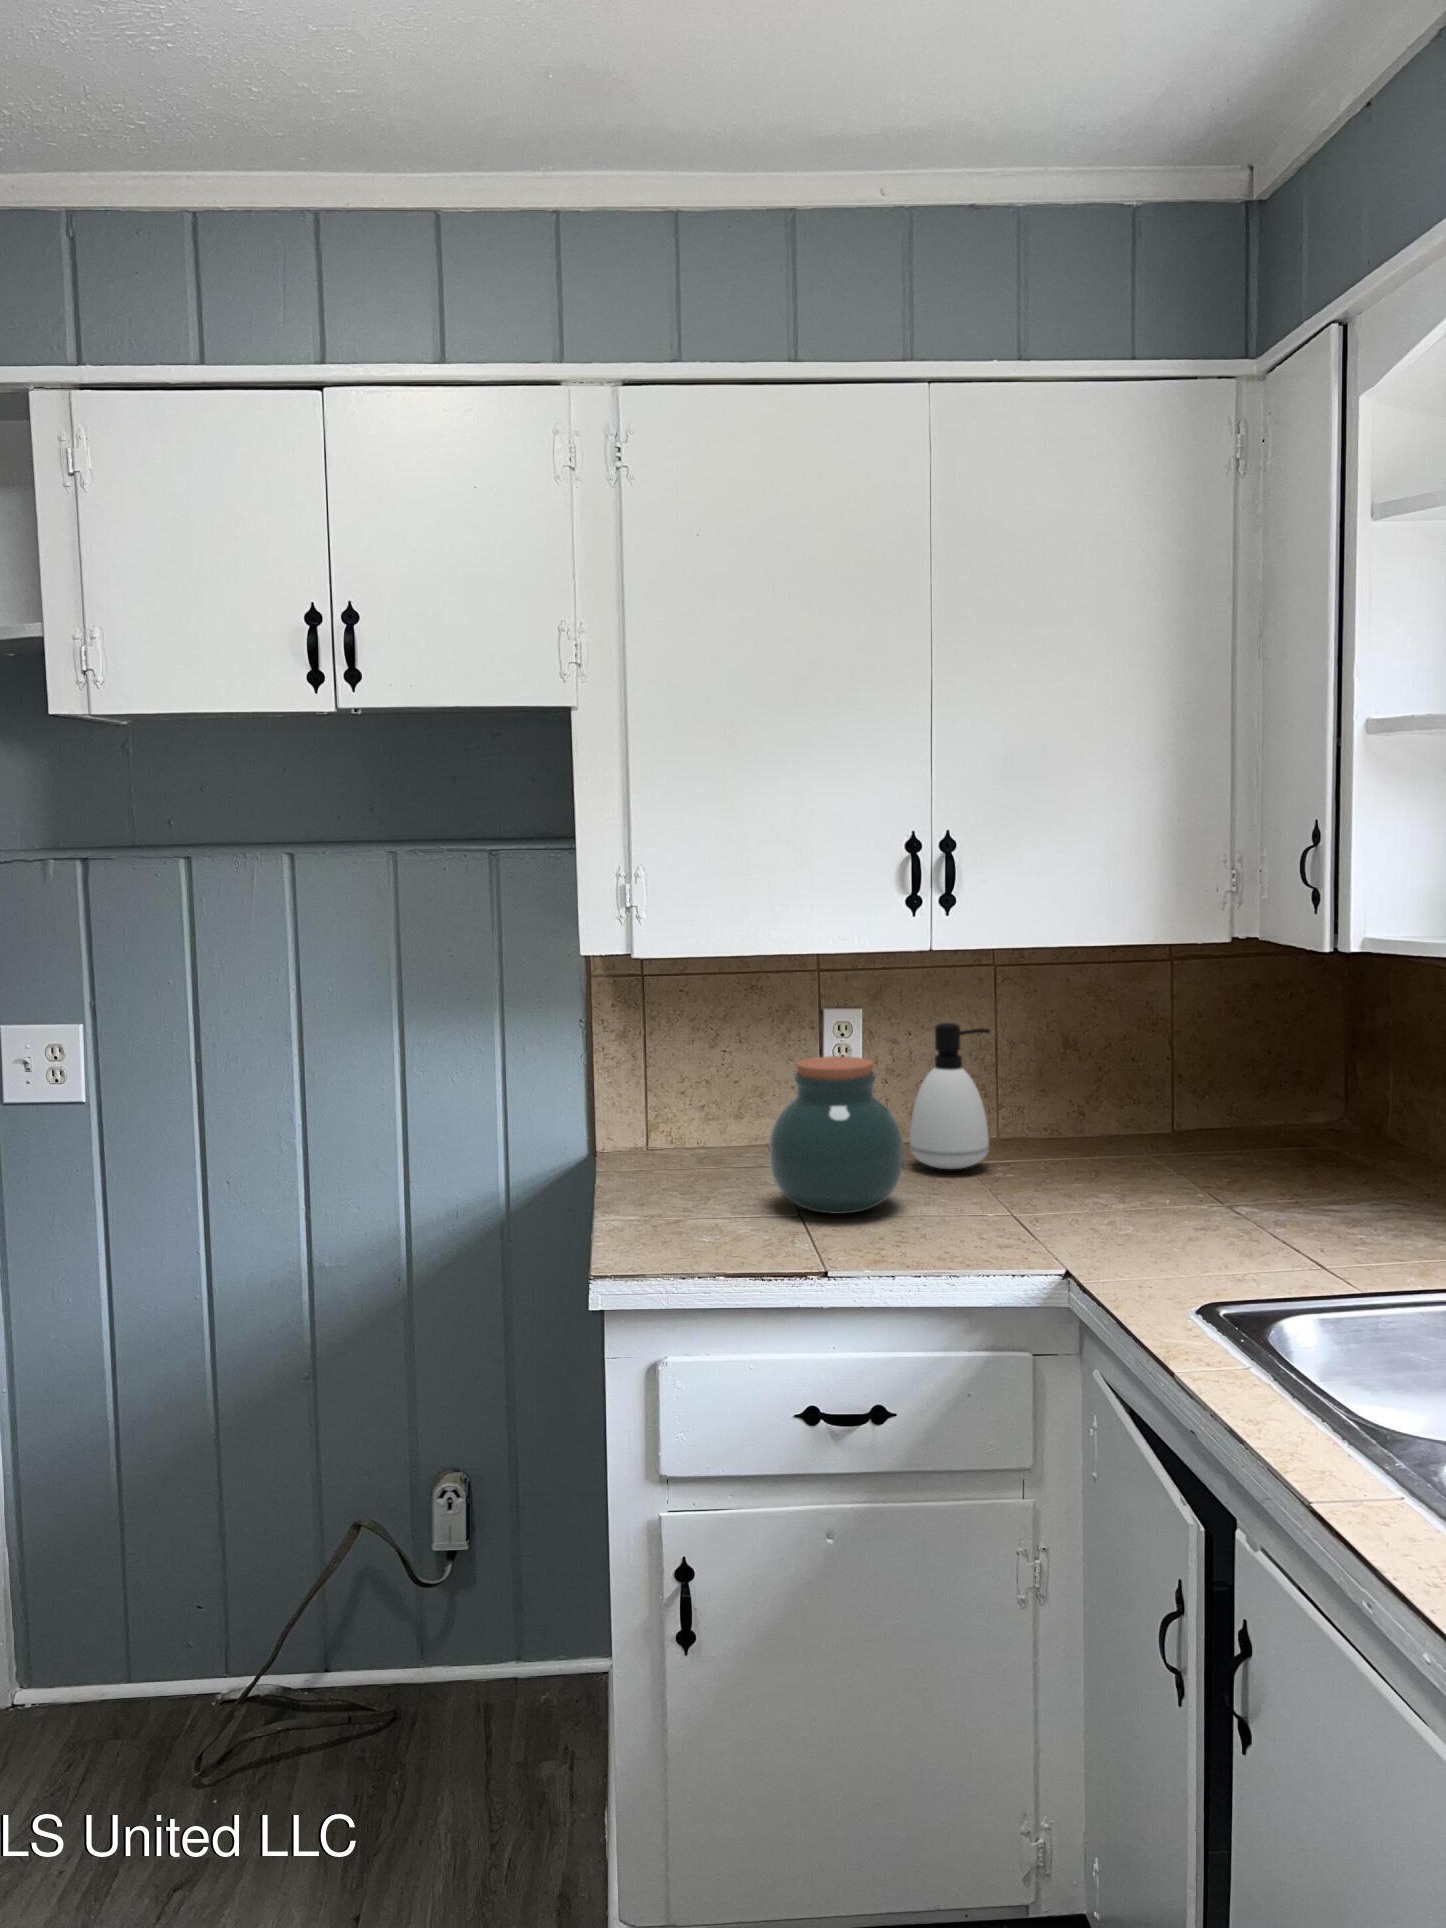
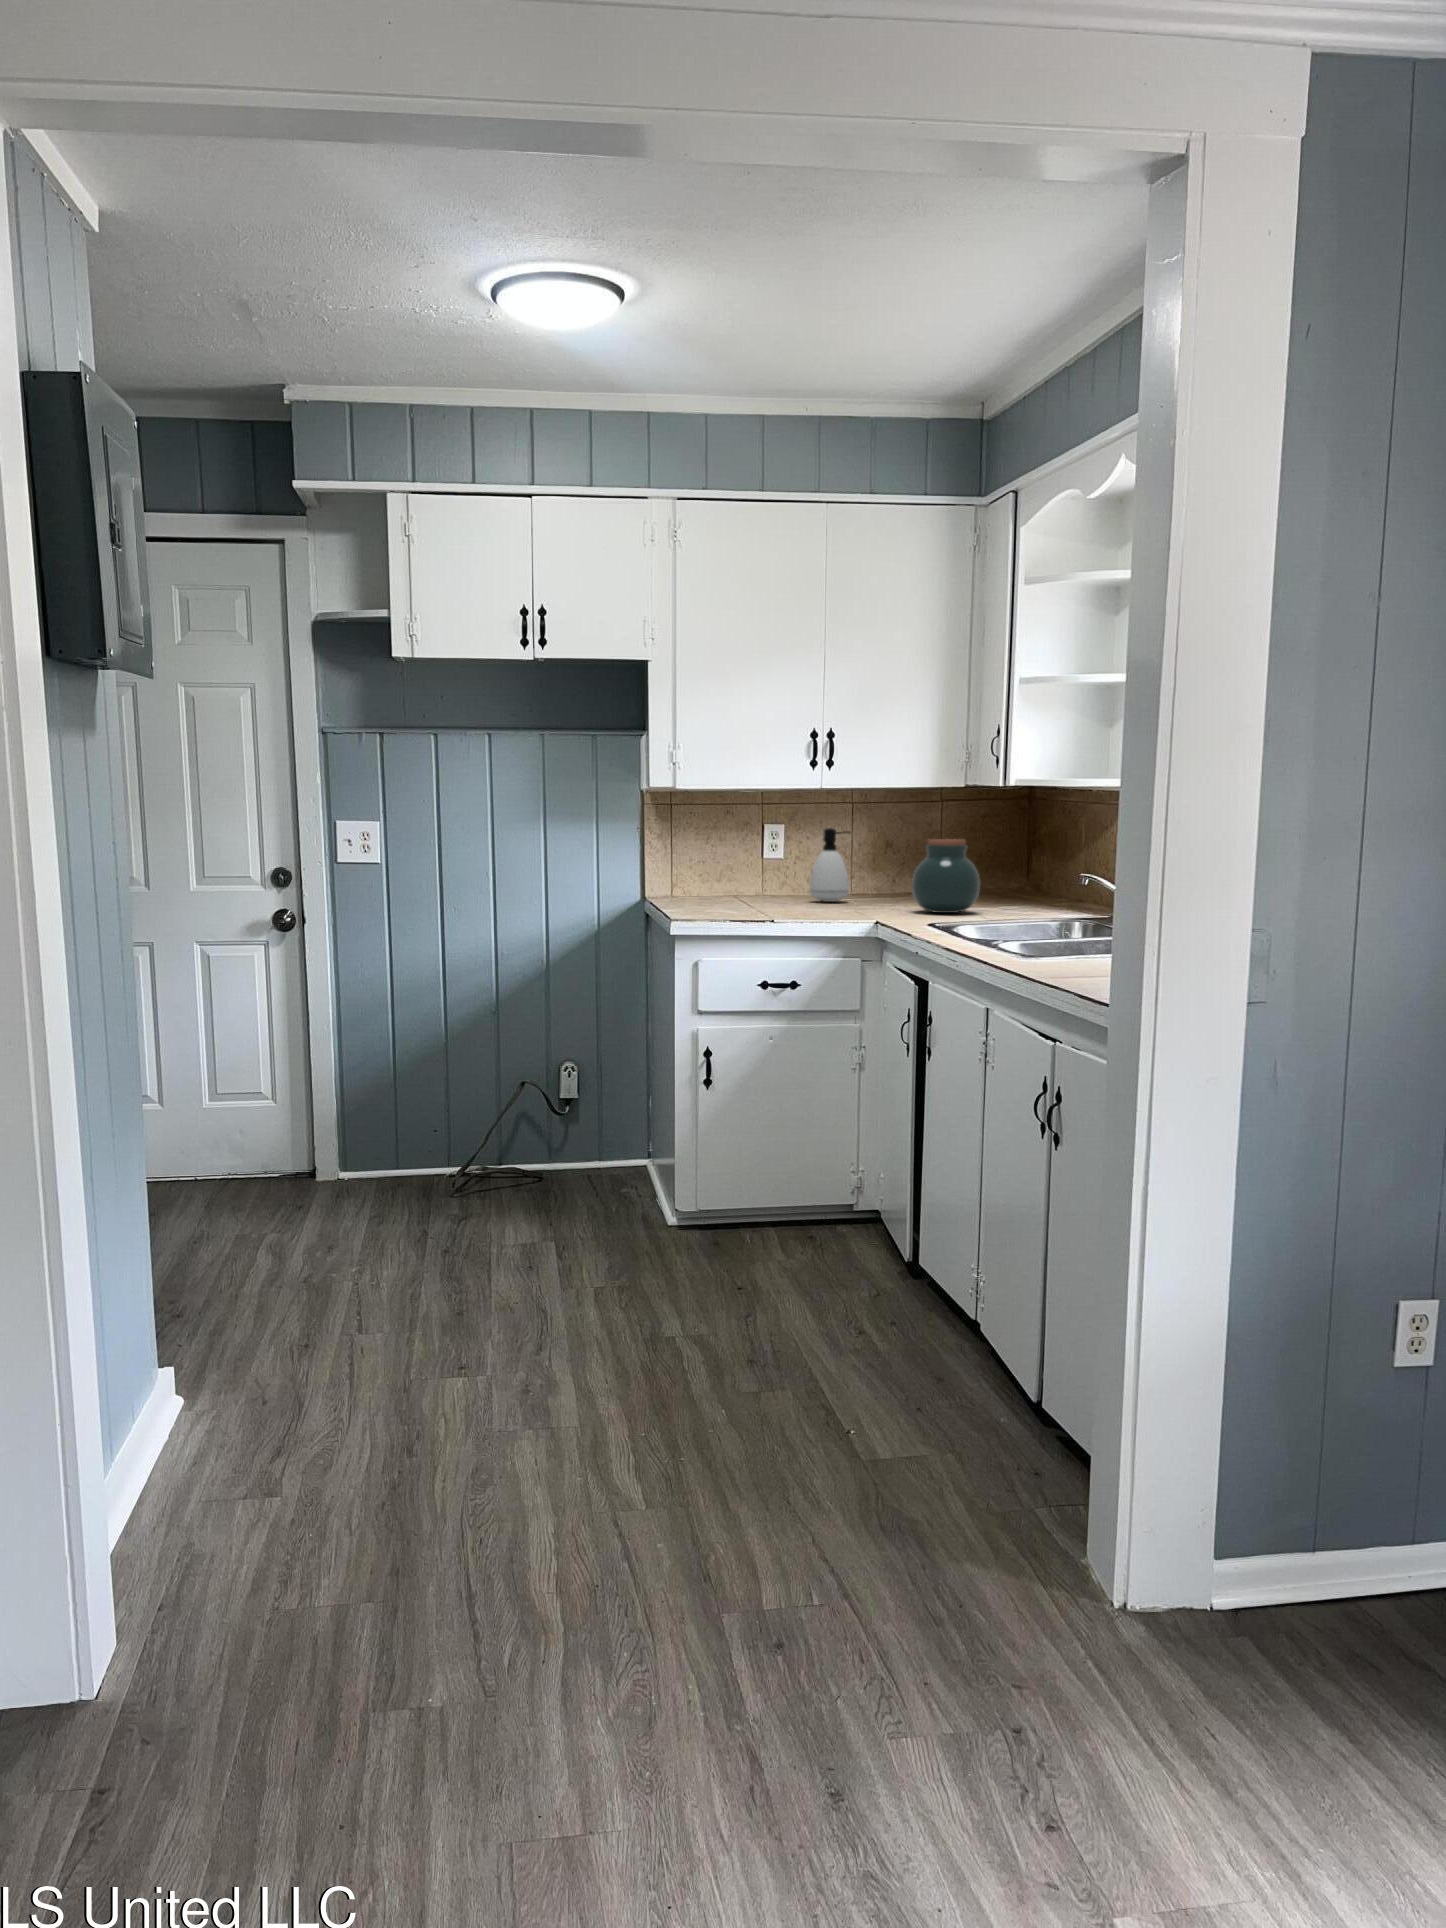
jar: present [769,1056,904,1214] -> present [912,839,980,913]

